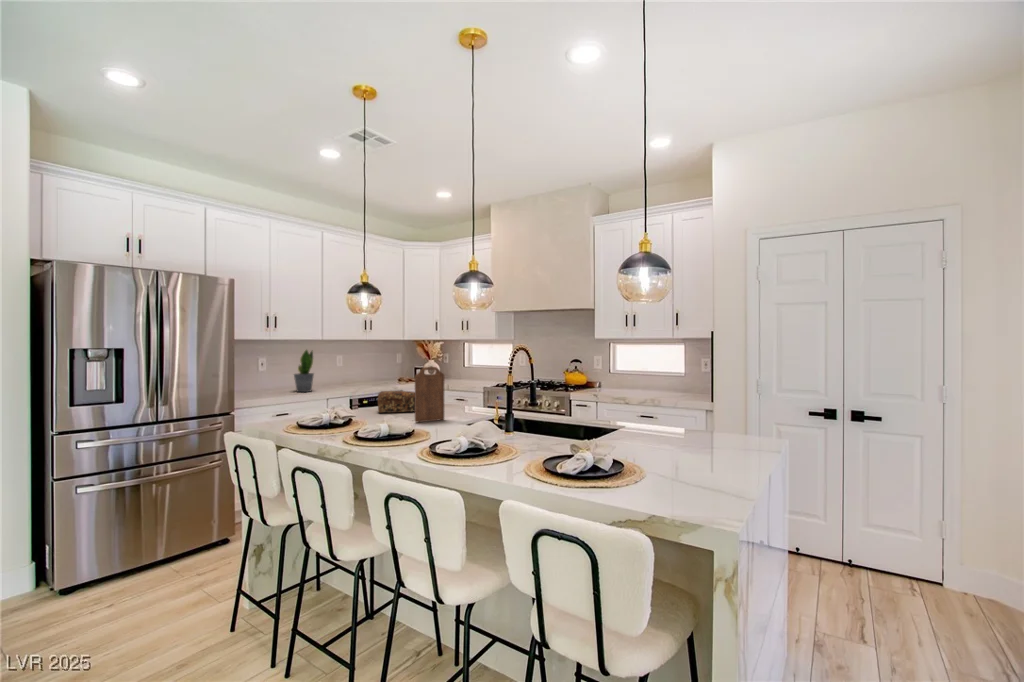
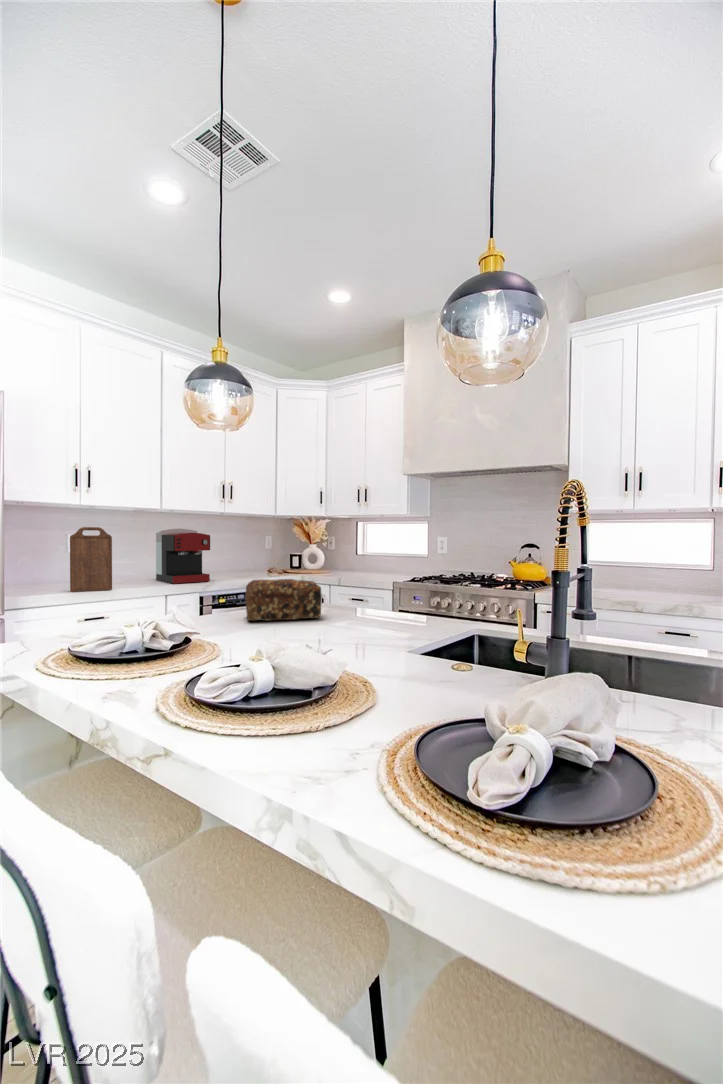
potted plant: present [294,350,314,392] -> none [110,519,143,587]
coffee maker: none [321,352,358,390] -> present [156,529,210,583]
cutting board: present [415,367,444,422] -> present [70,527,112,592]

